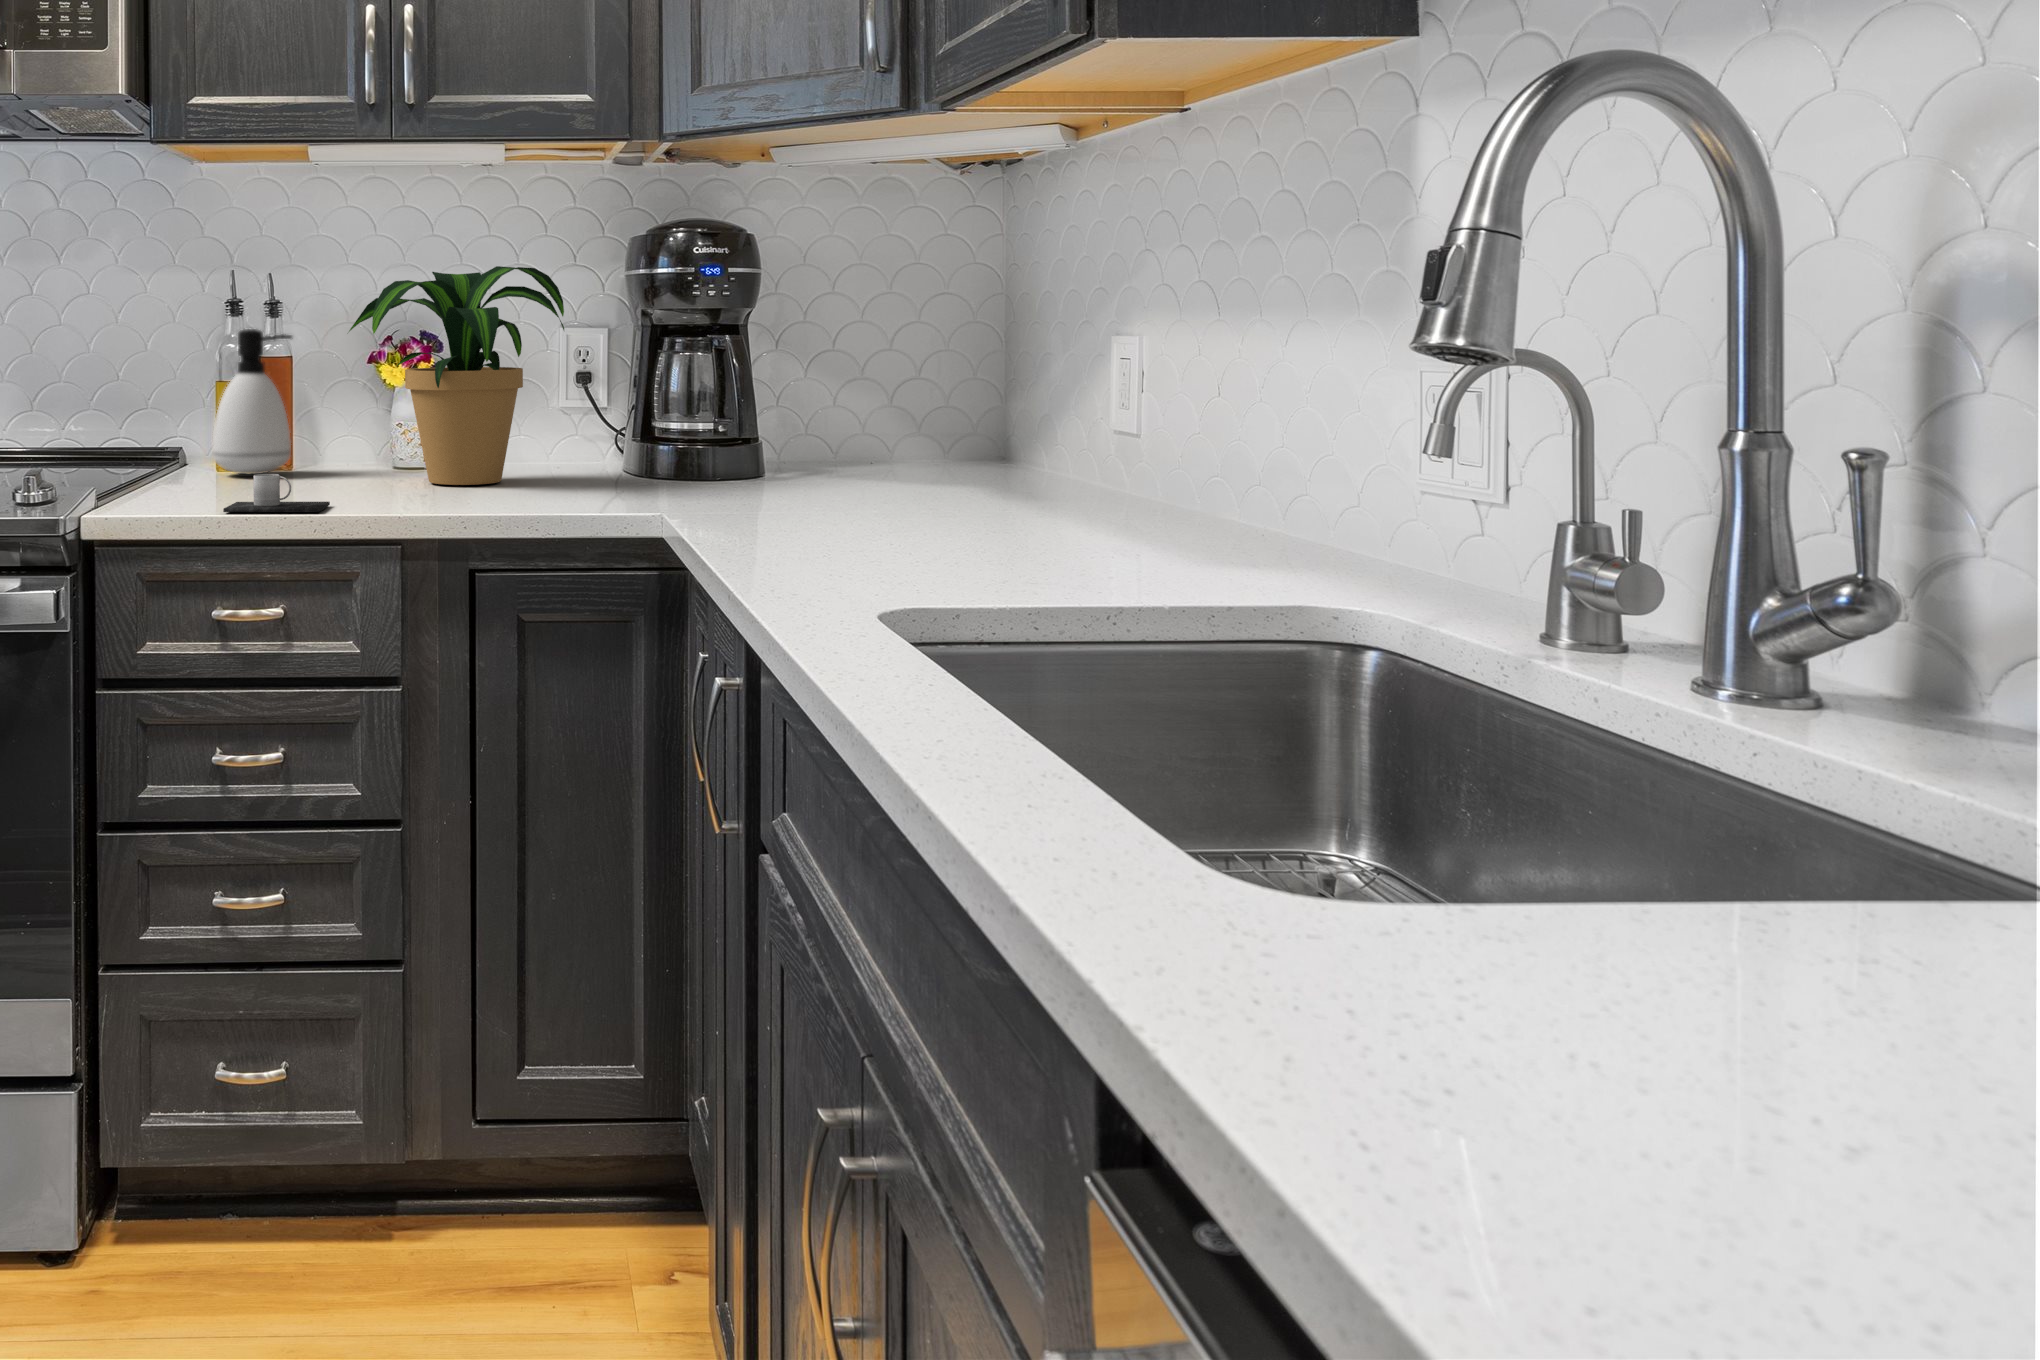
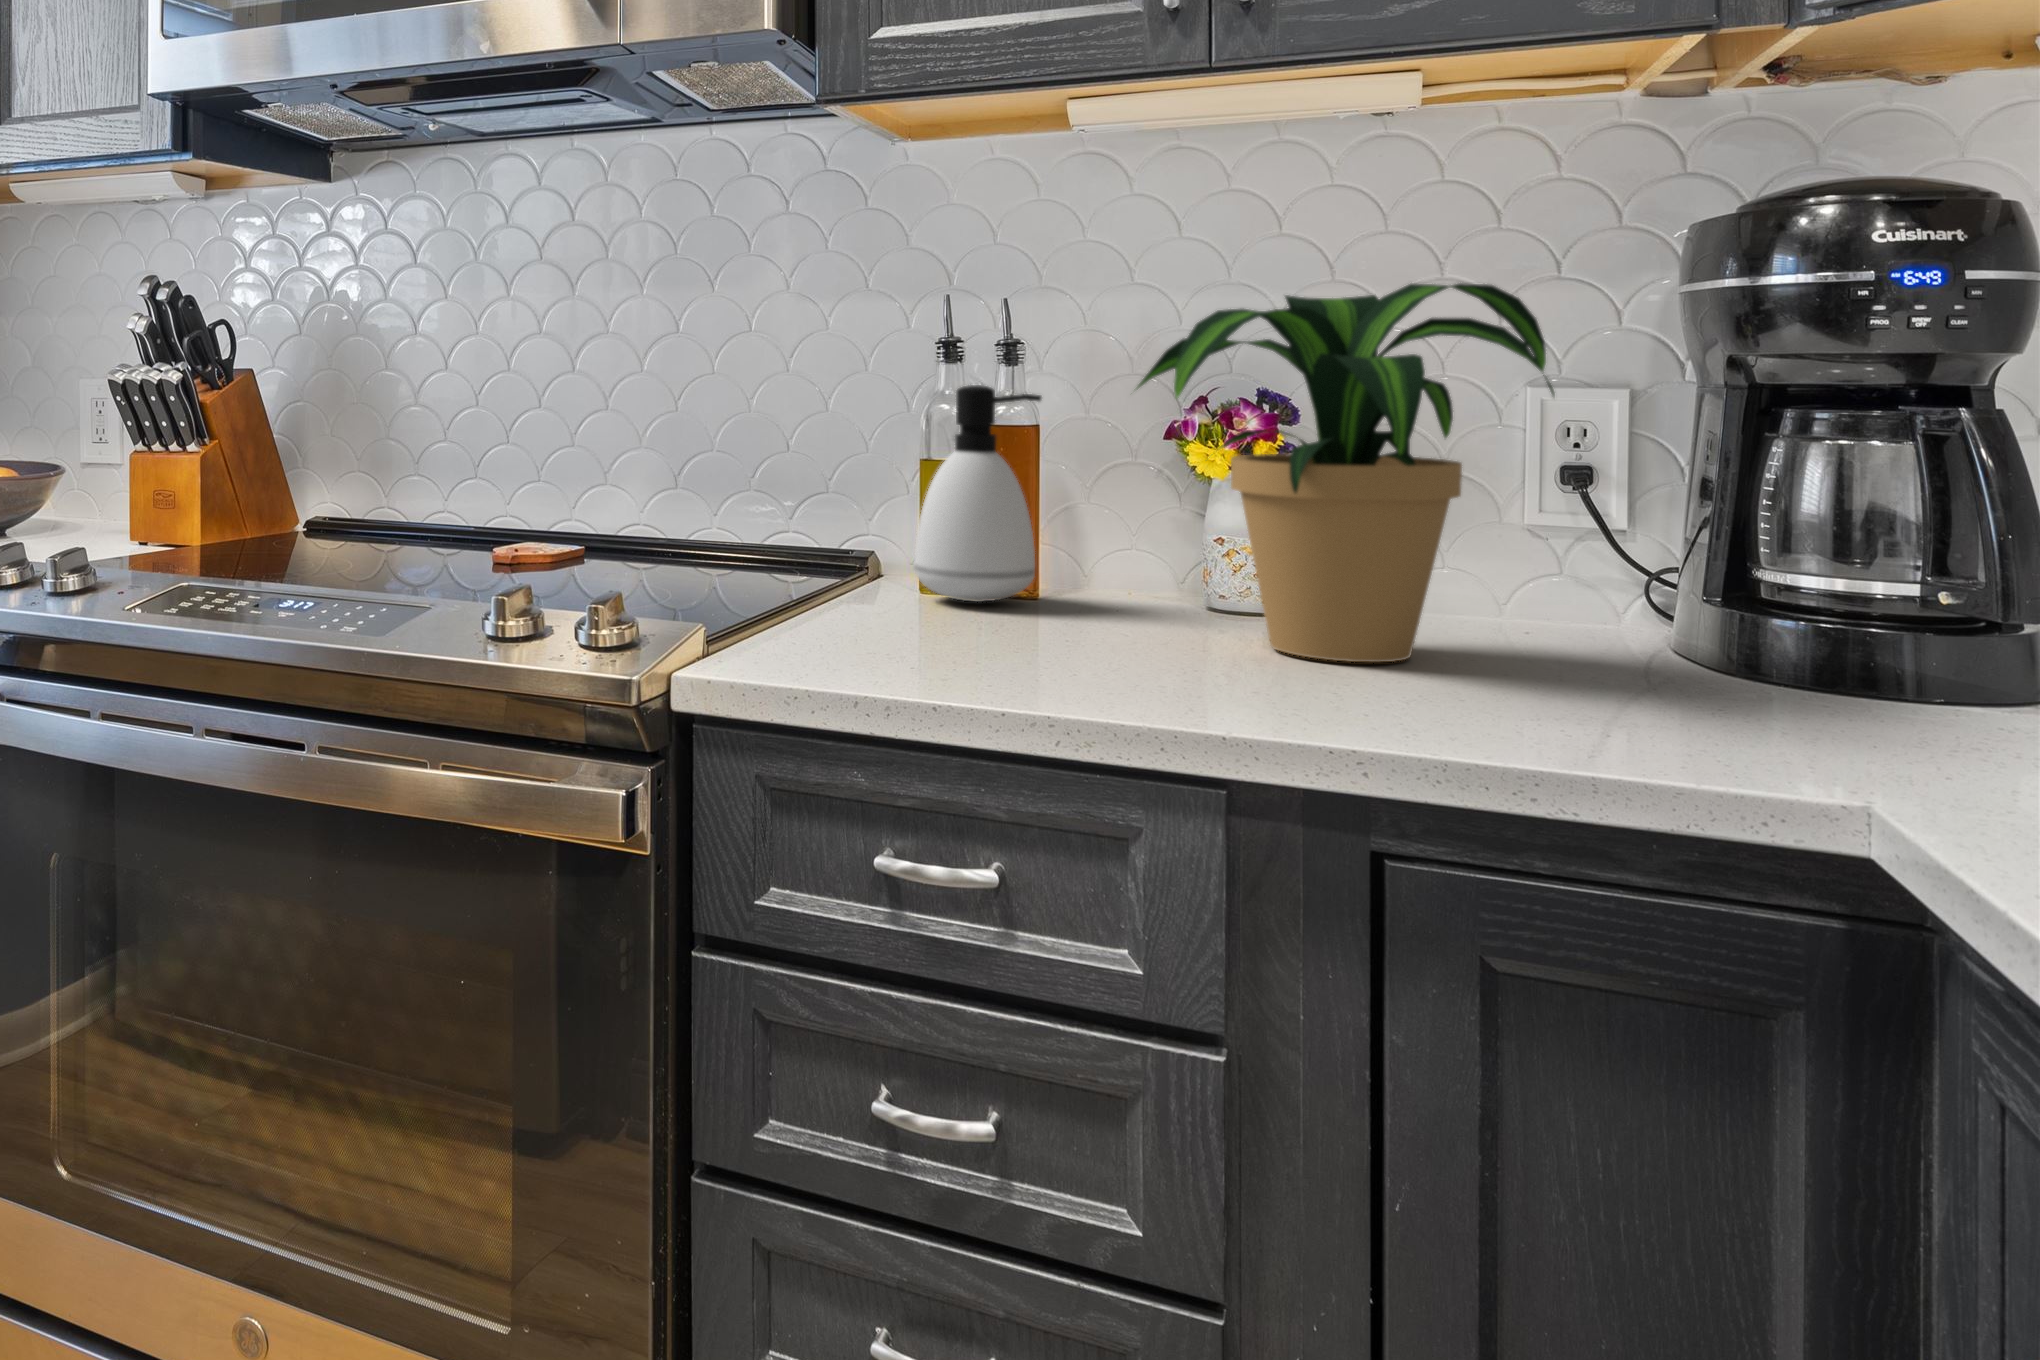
mug: present [223,474,330,512] -> none [898,632,1087,712]

